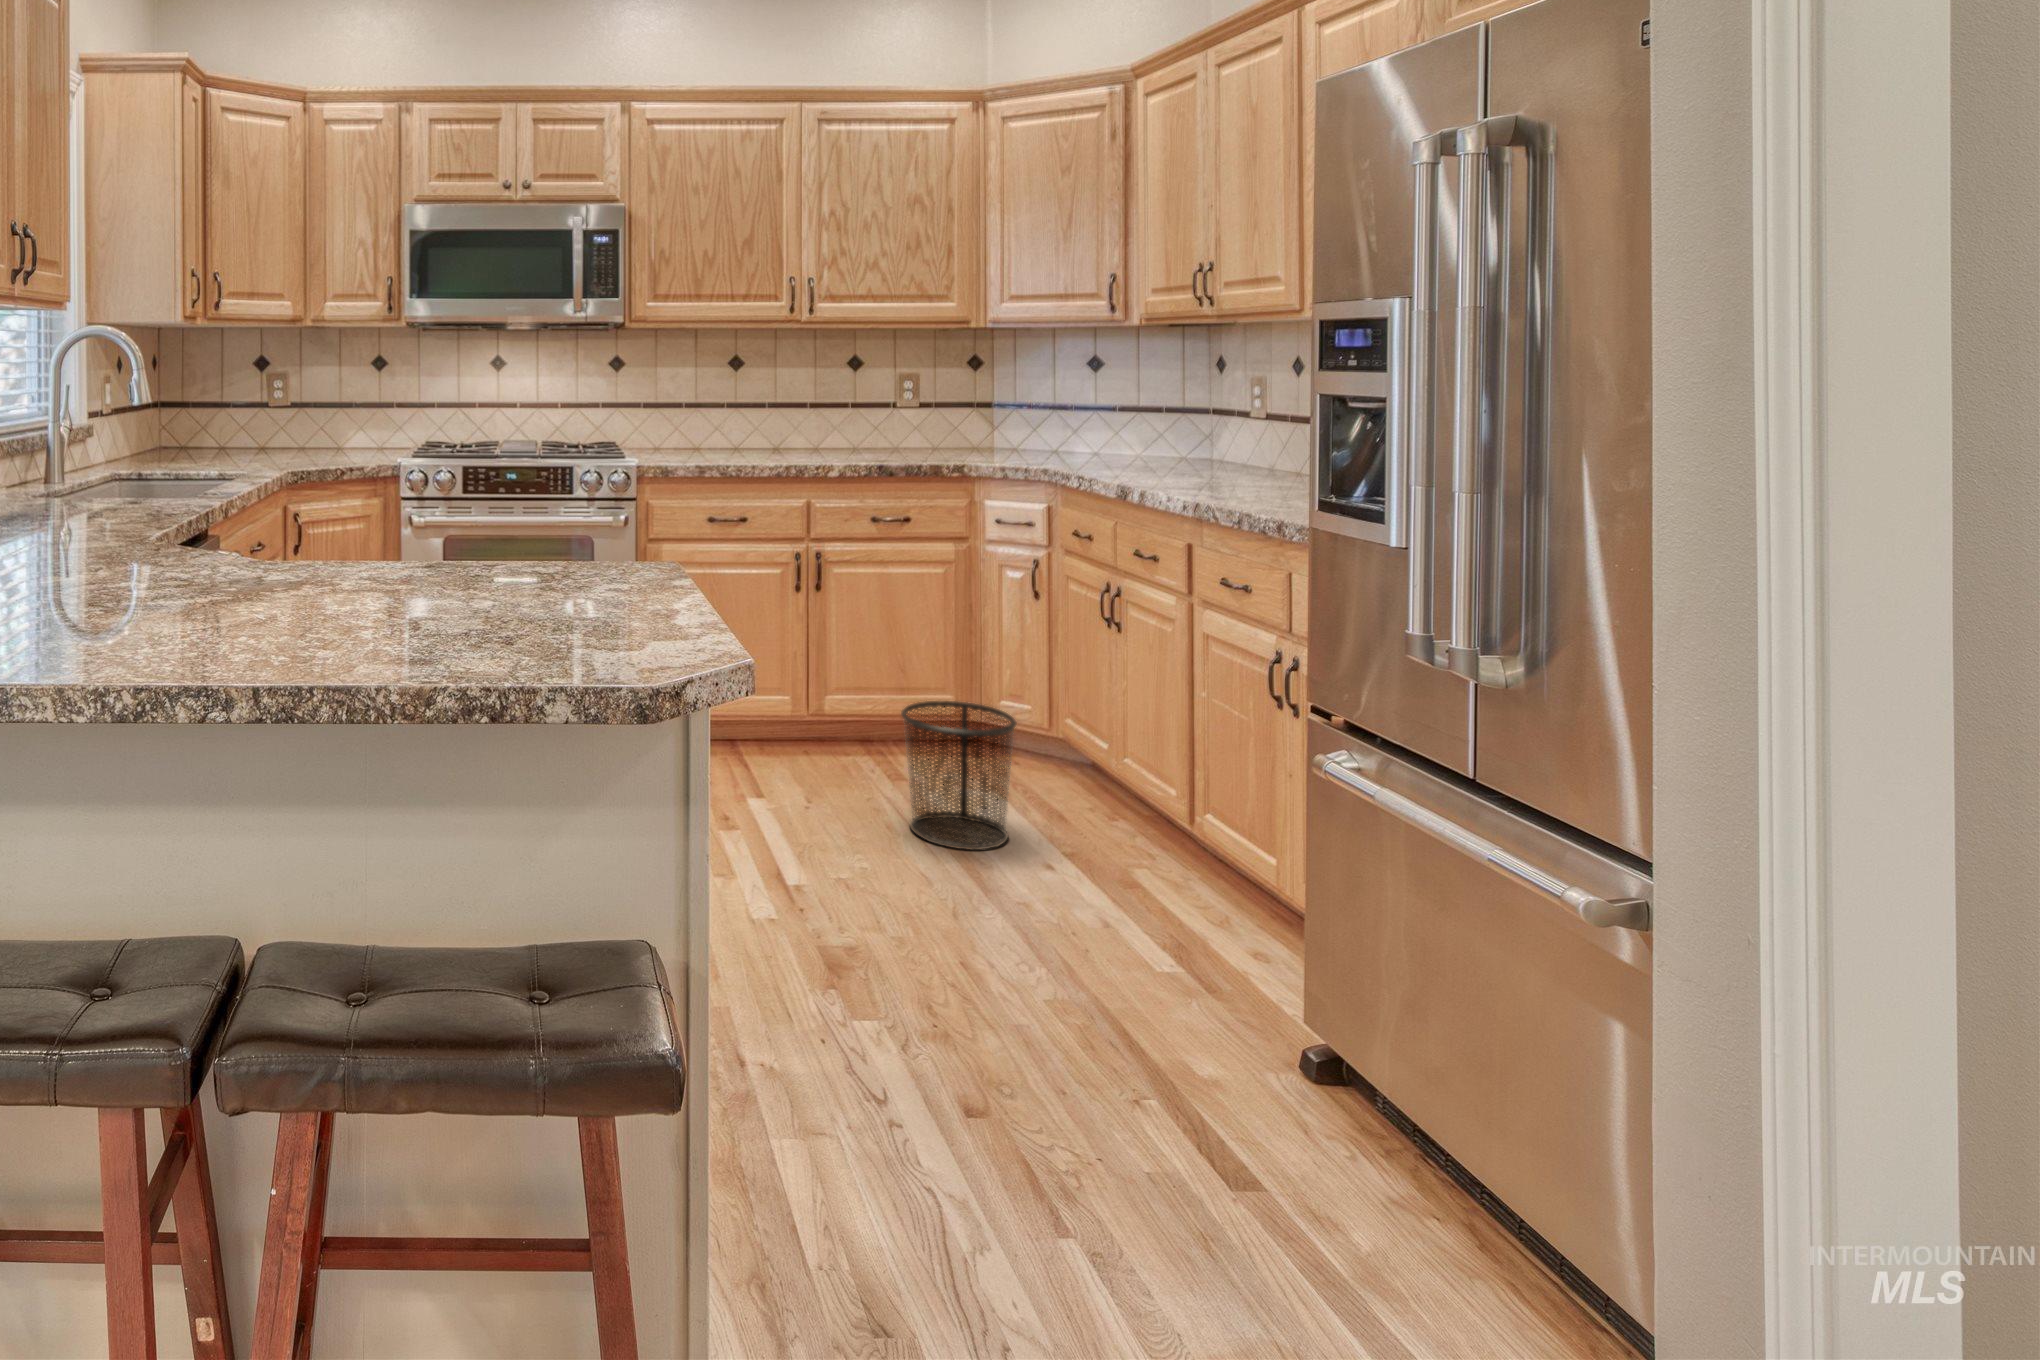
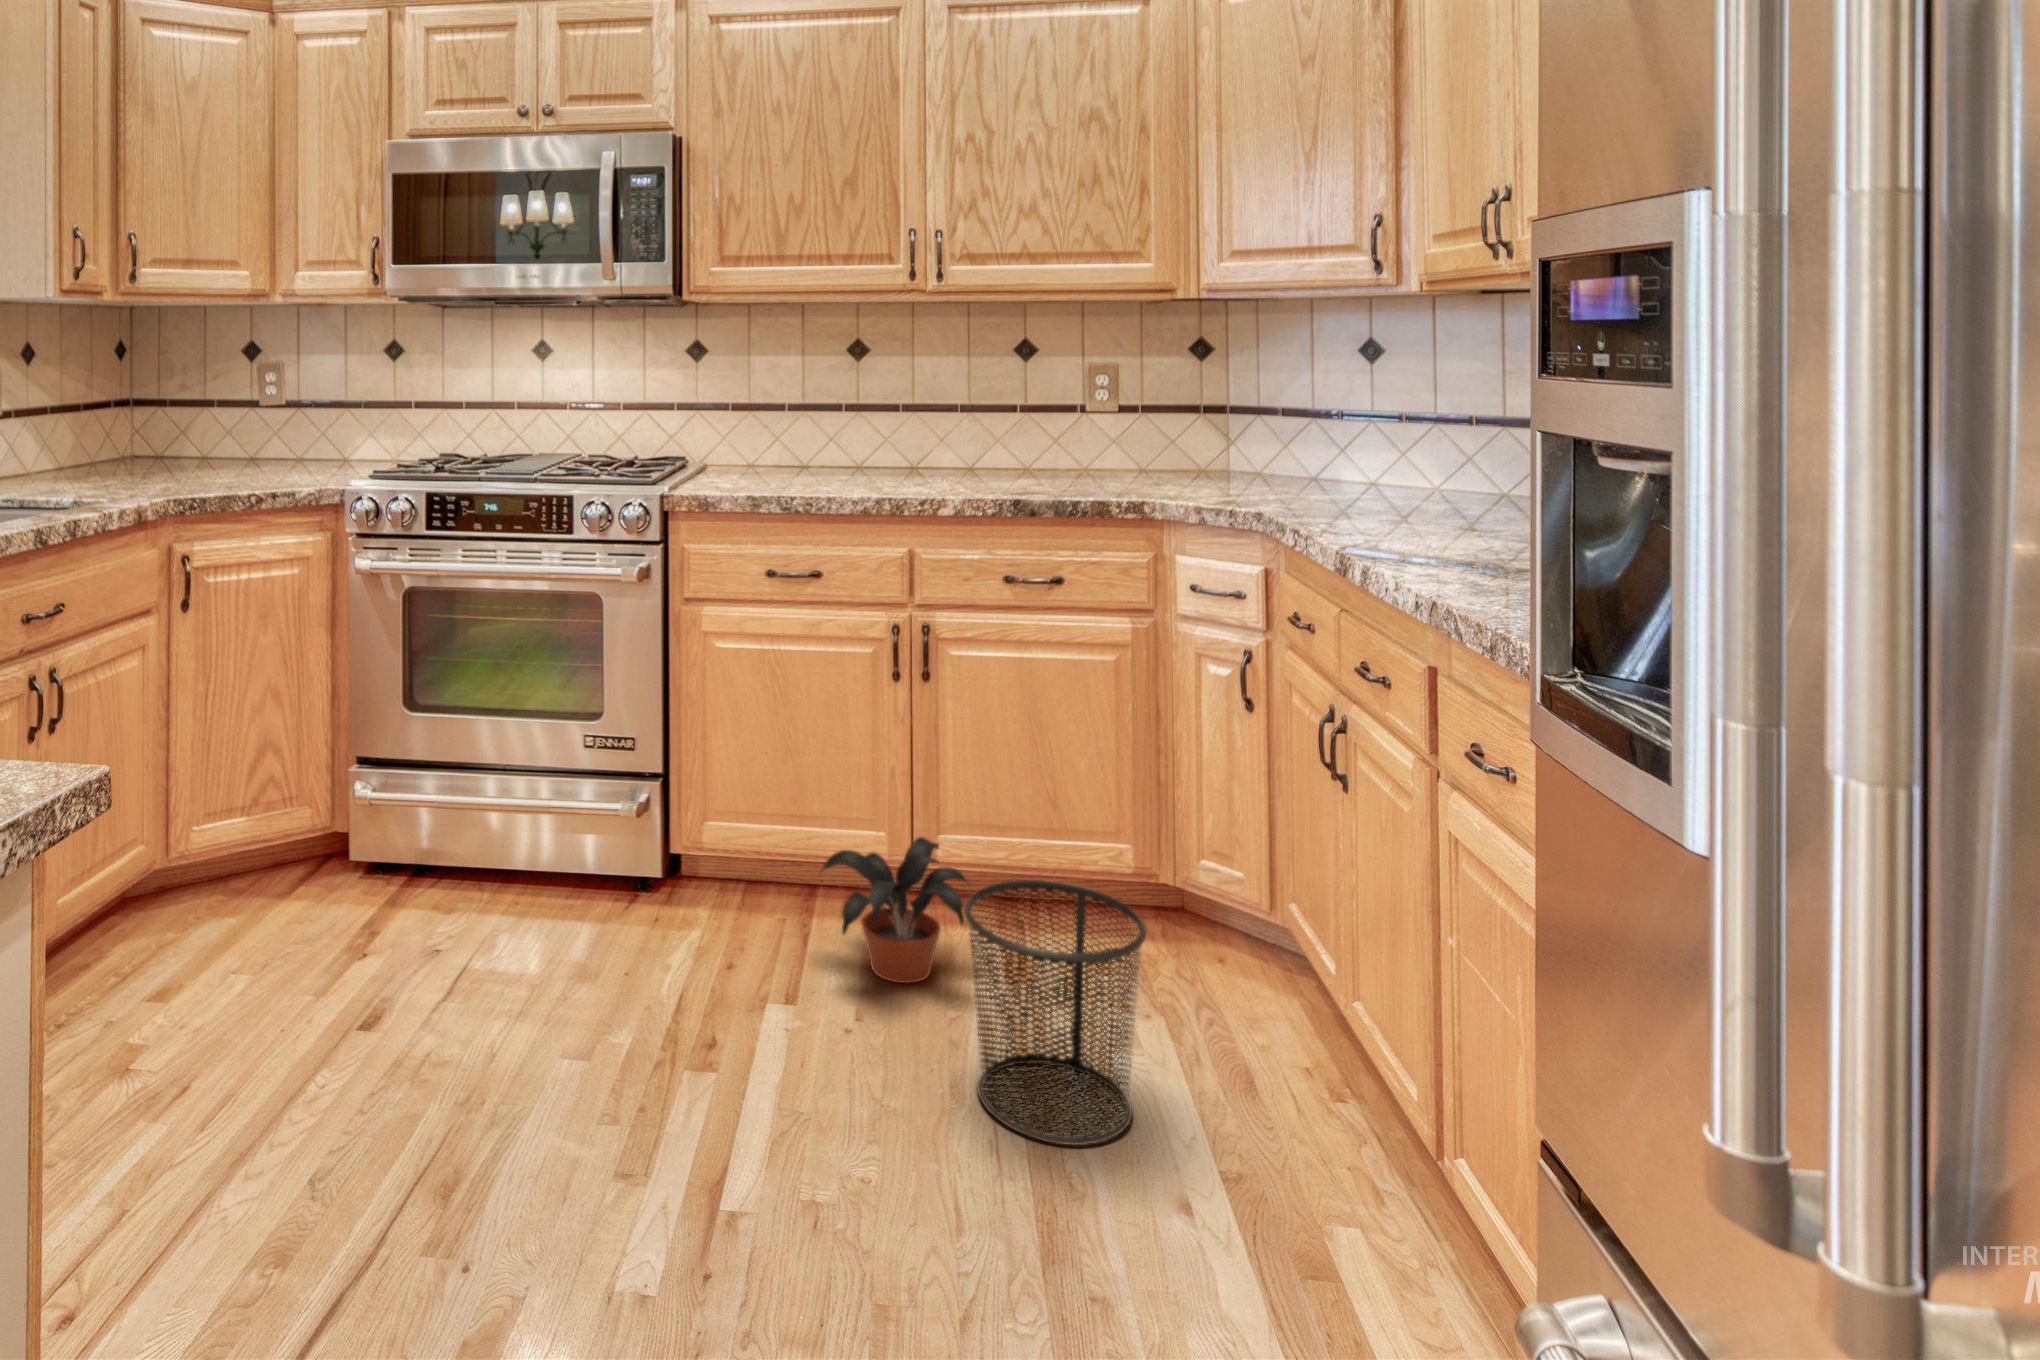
potted plant: none [769,693,876,787] -> present [822,837,967,983]

